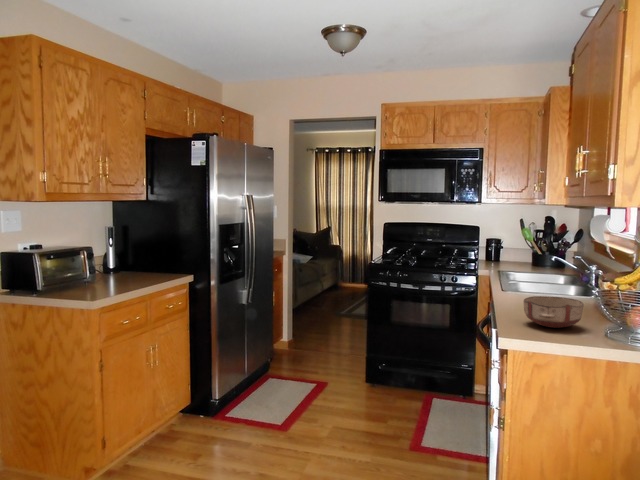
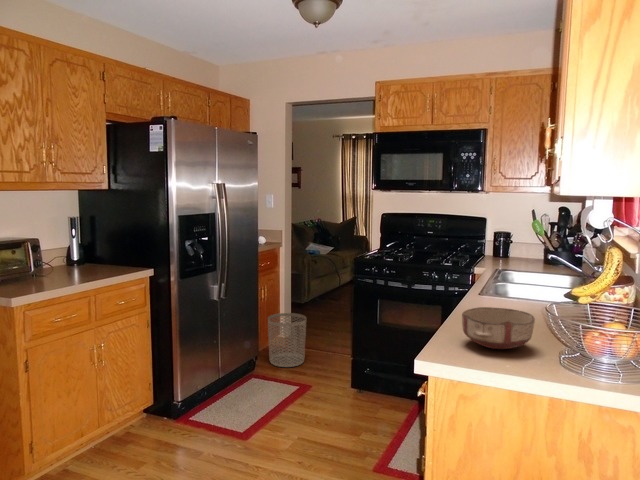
waste bin: none [279,317,315,367] -> present [268,313,306,367]

